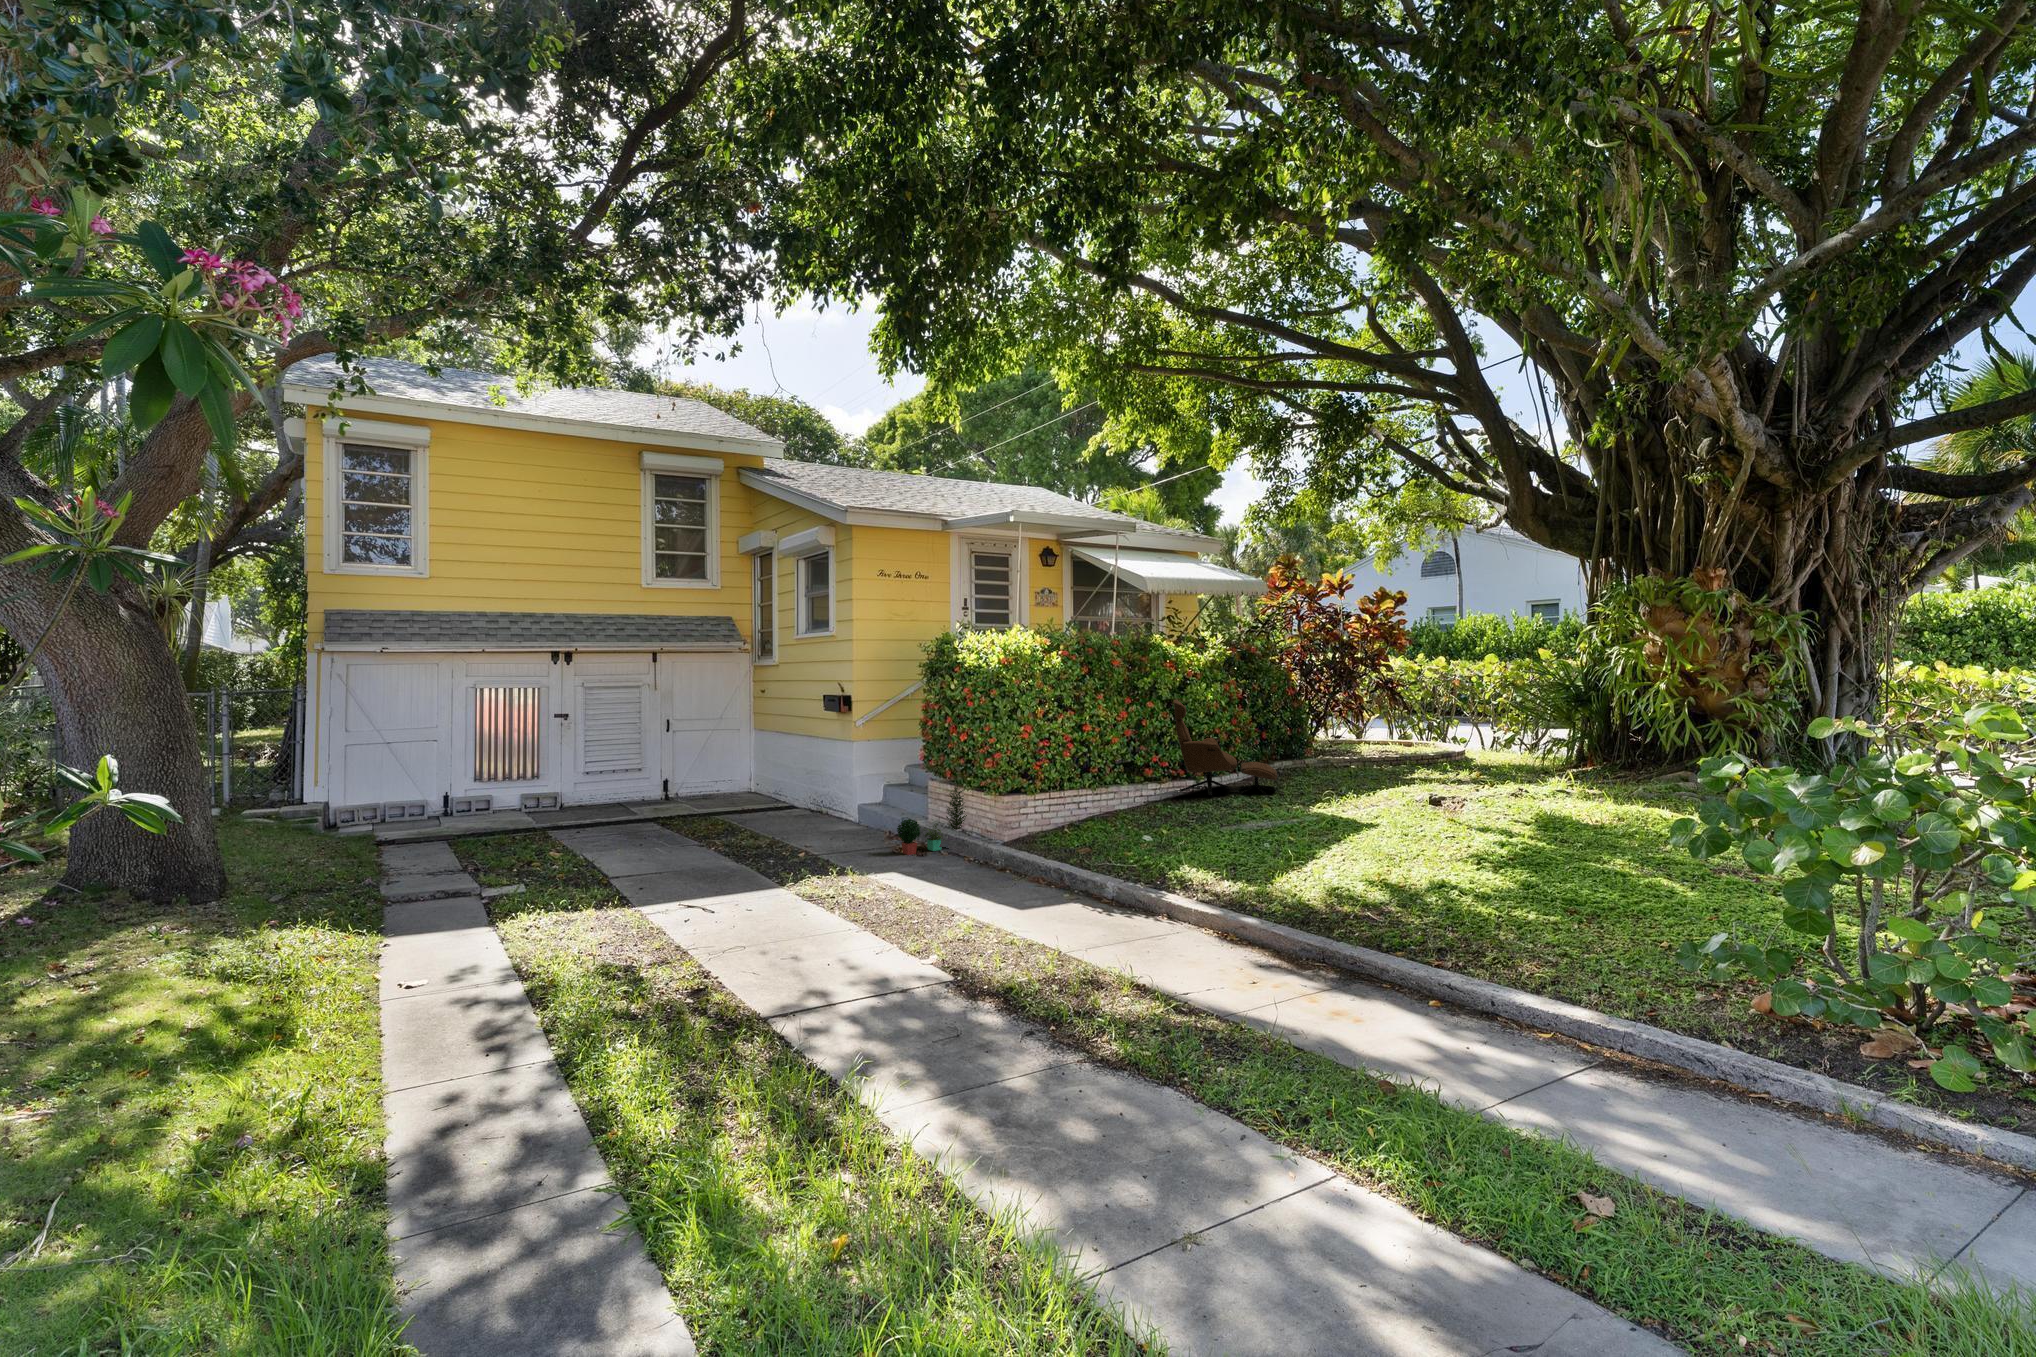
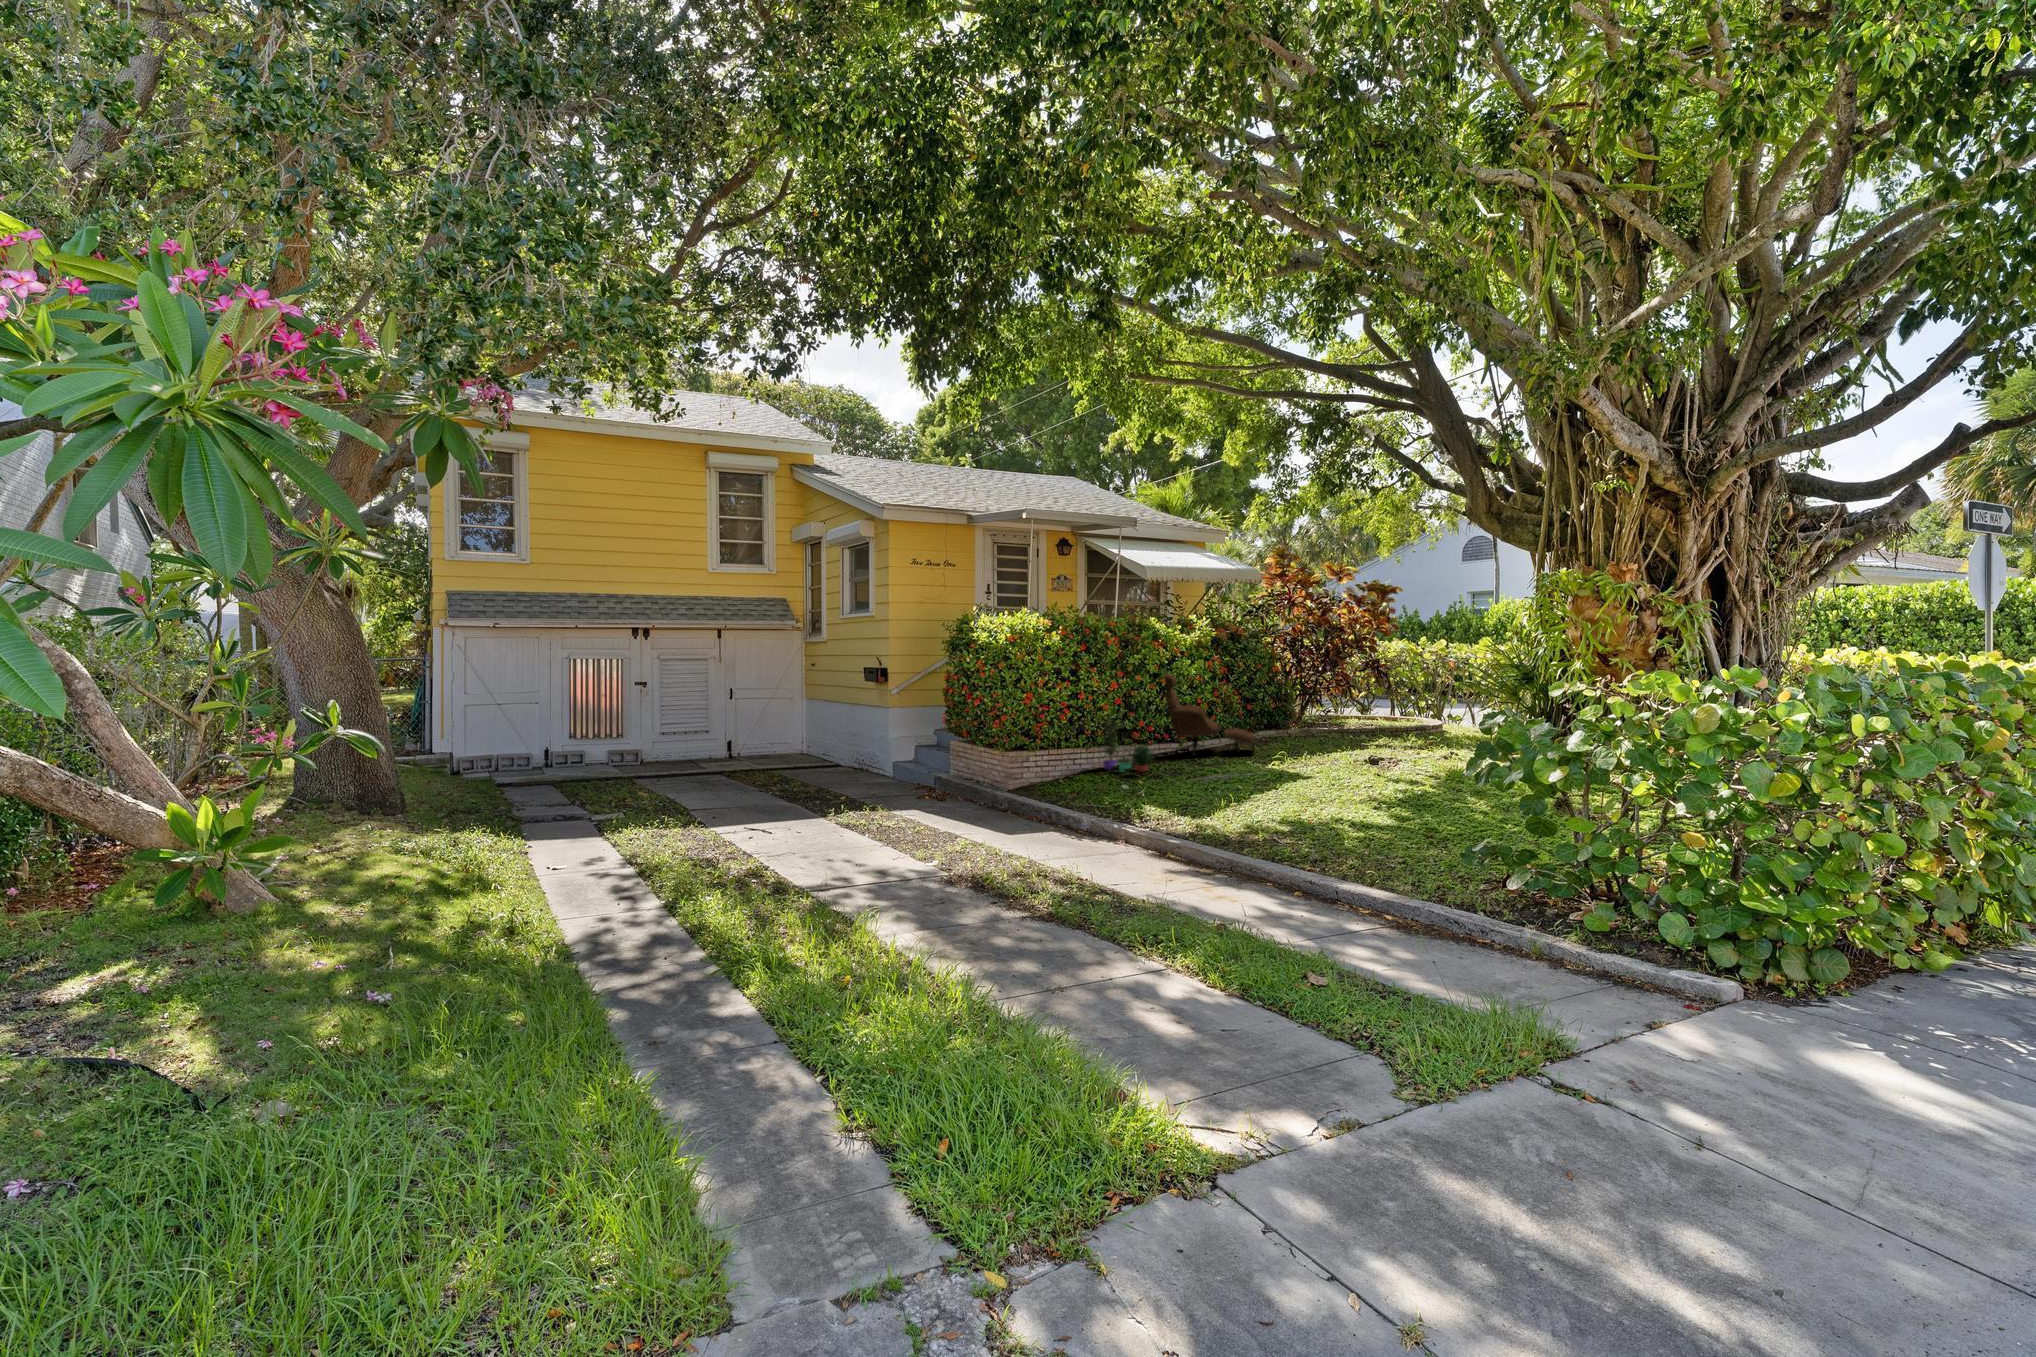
potted plant: present [897,786,967,855] -> present [1103,720,1151,775]

